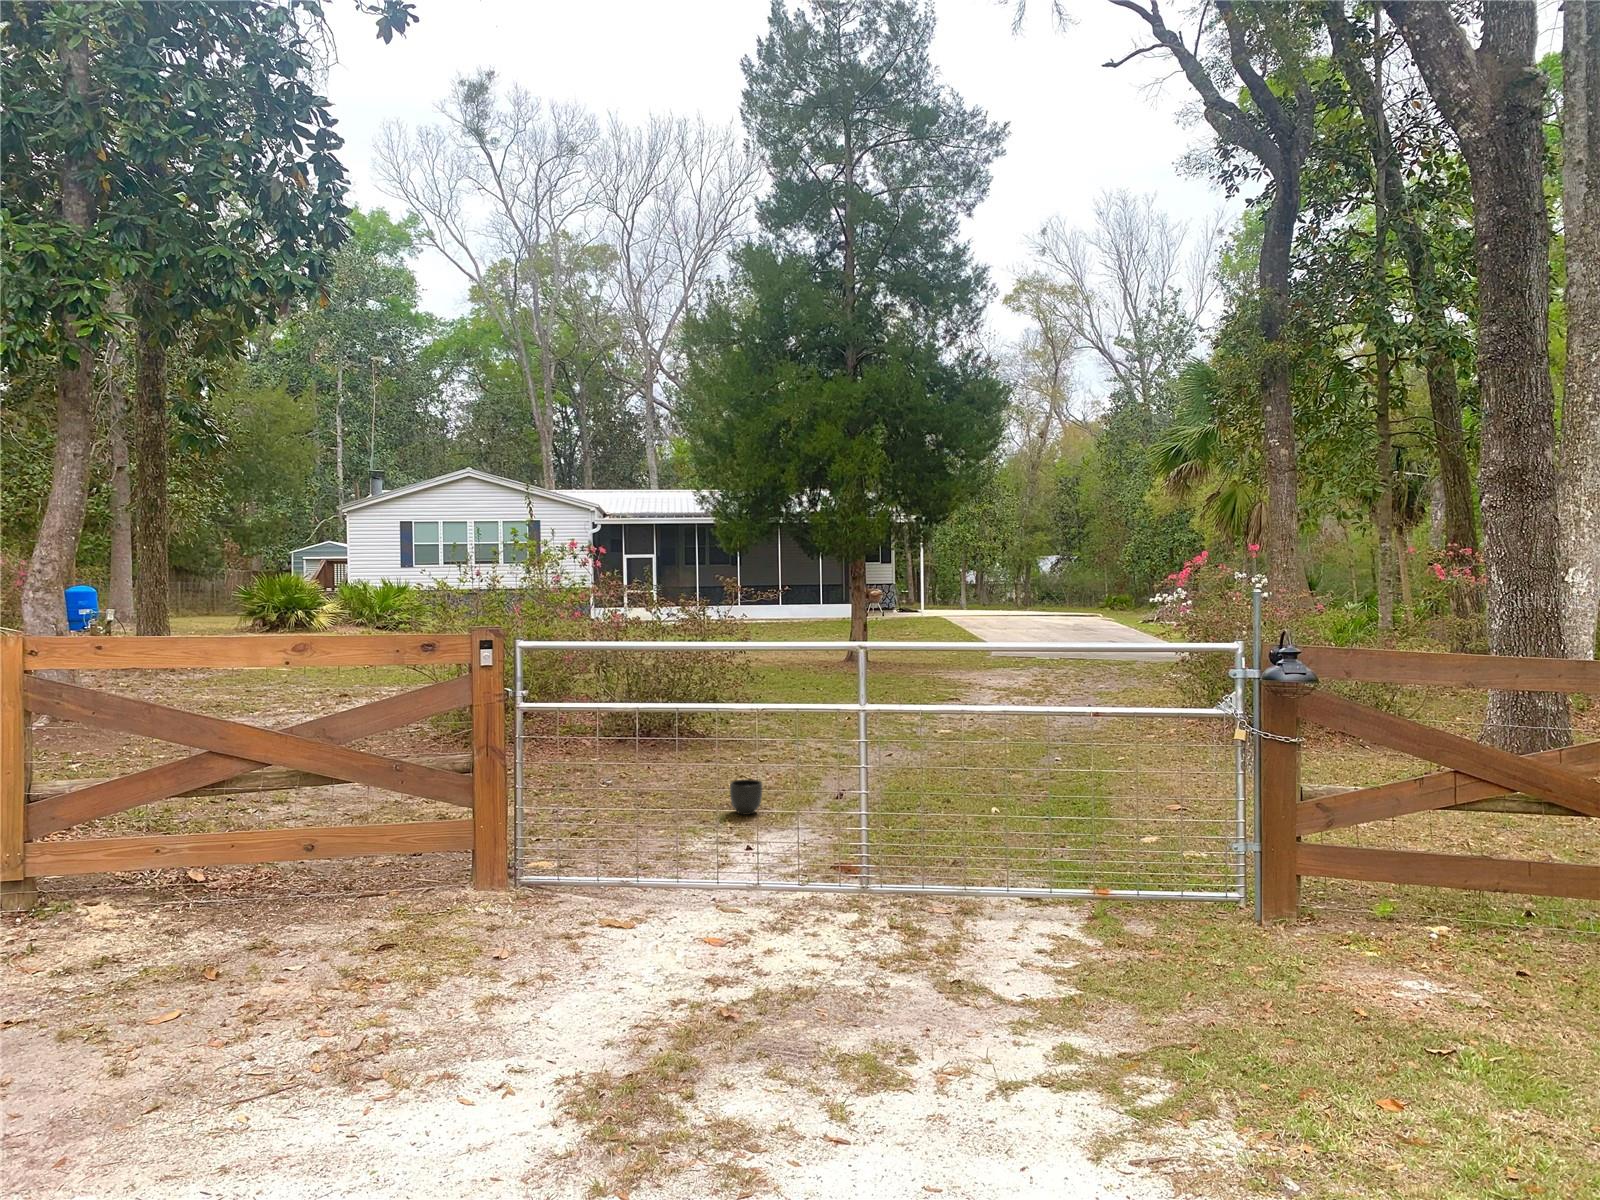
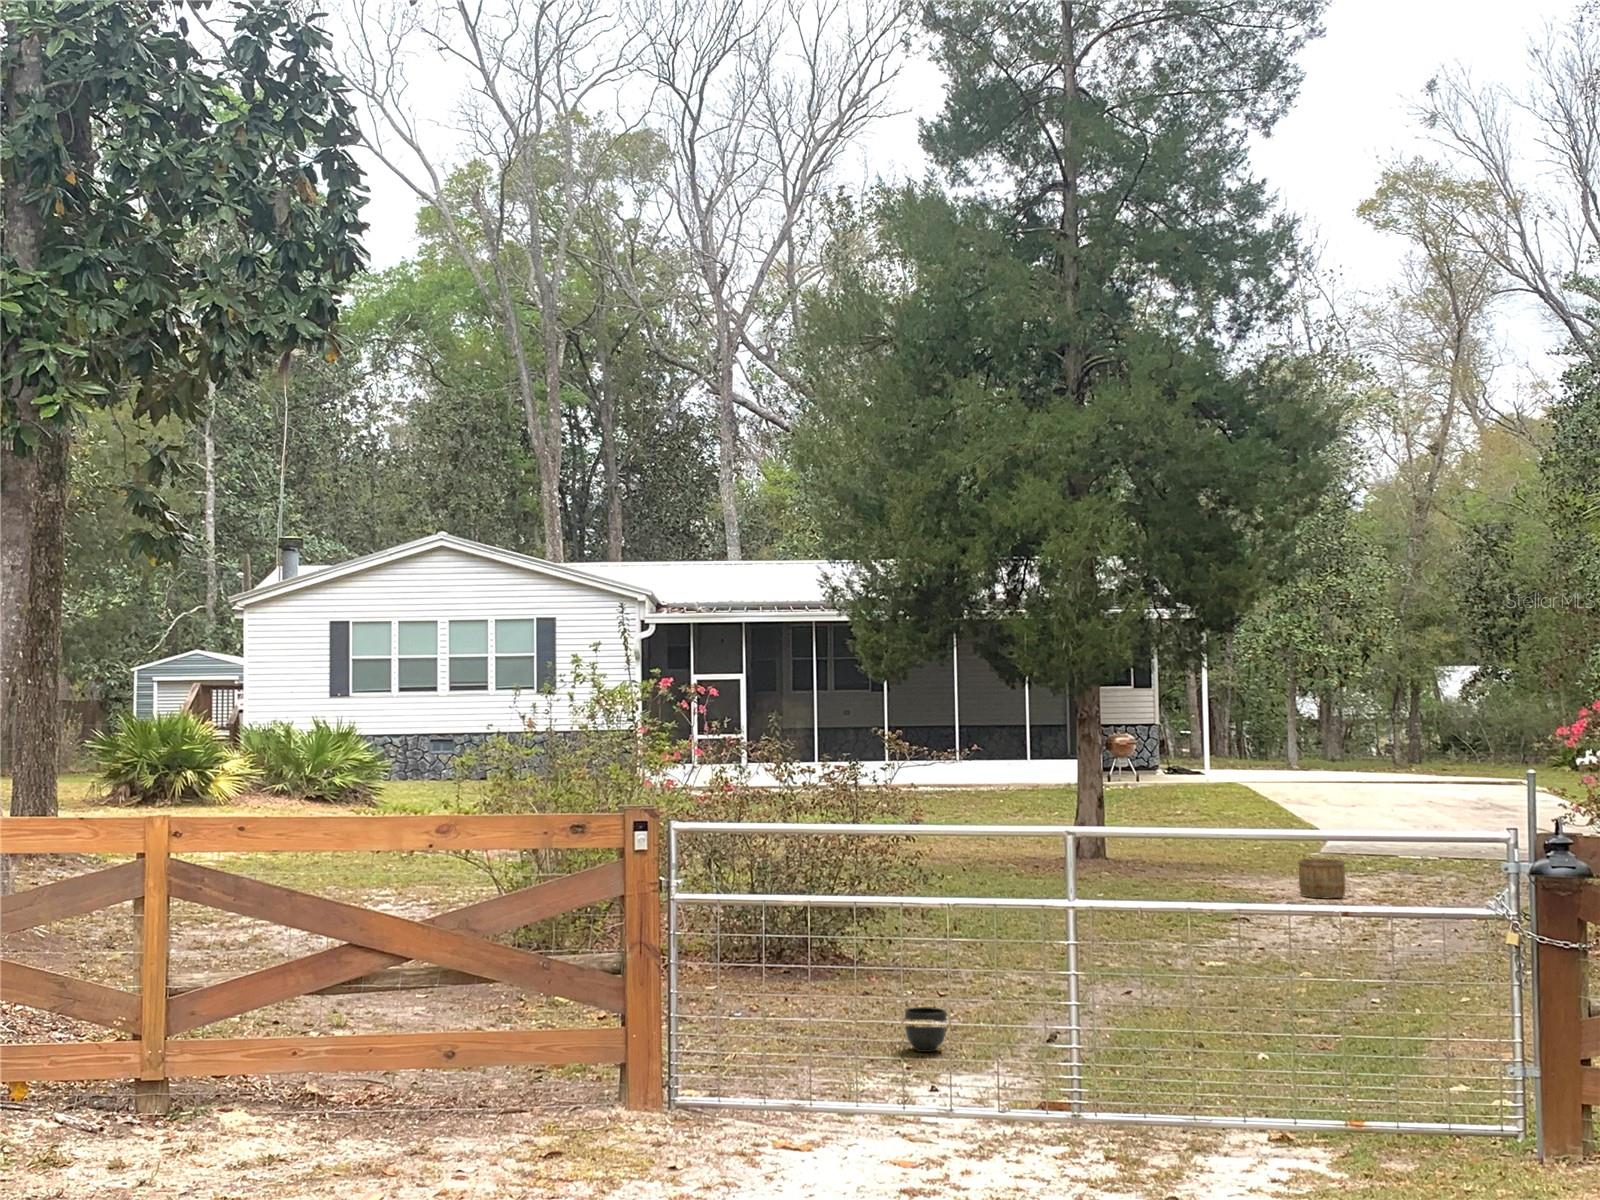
wooden bucket: none [983,660,1012,684] -> present [1298,859,1346,898]

